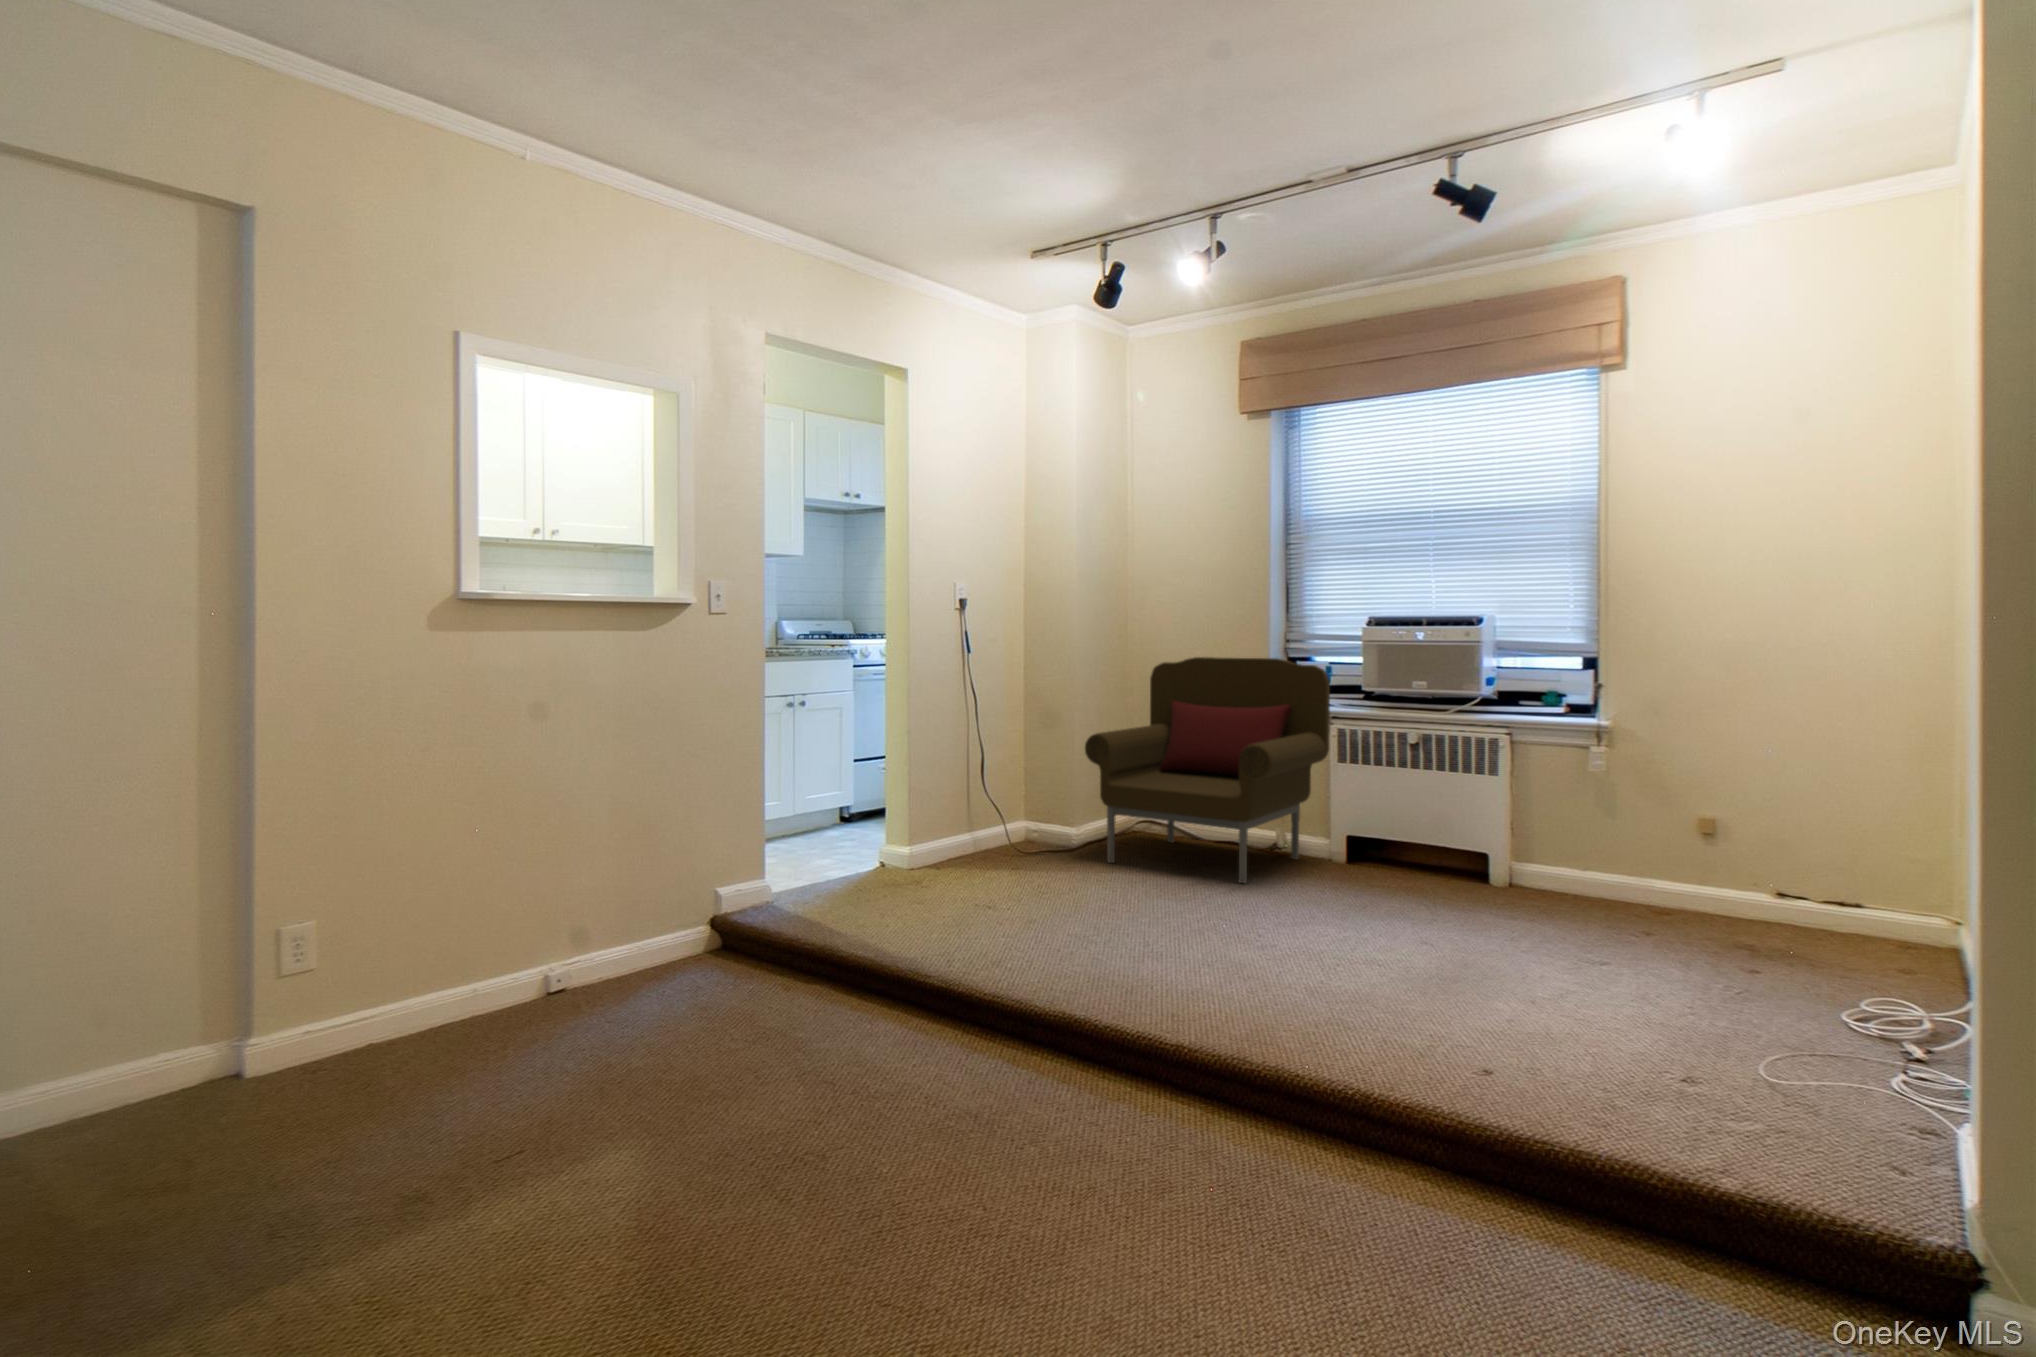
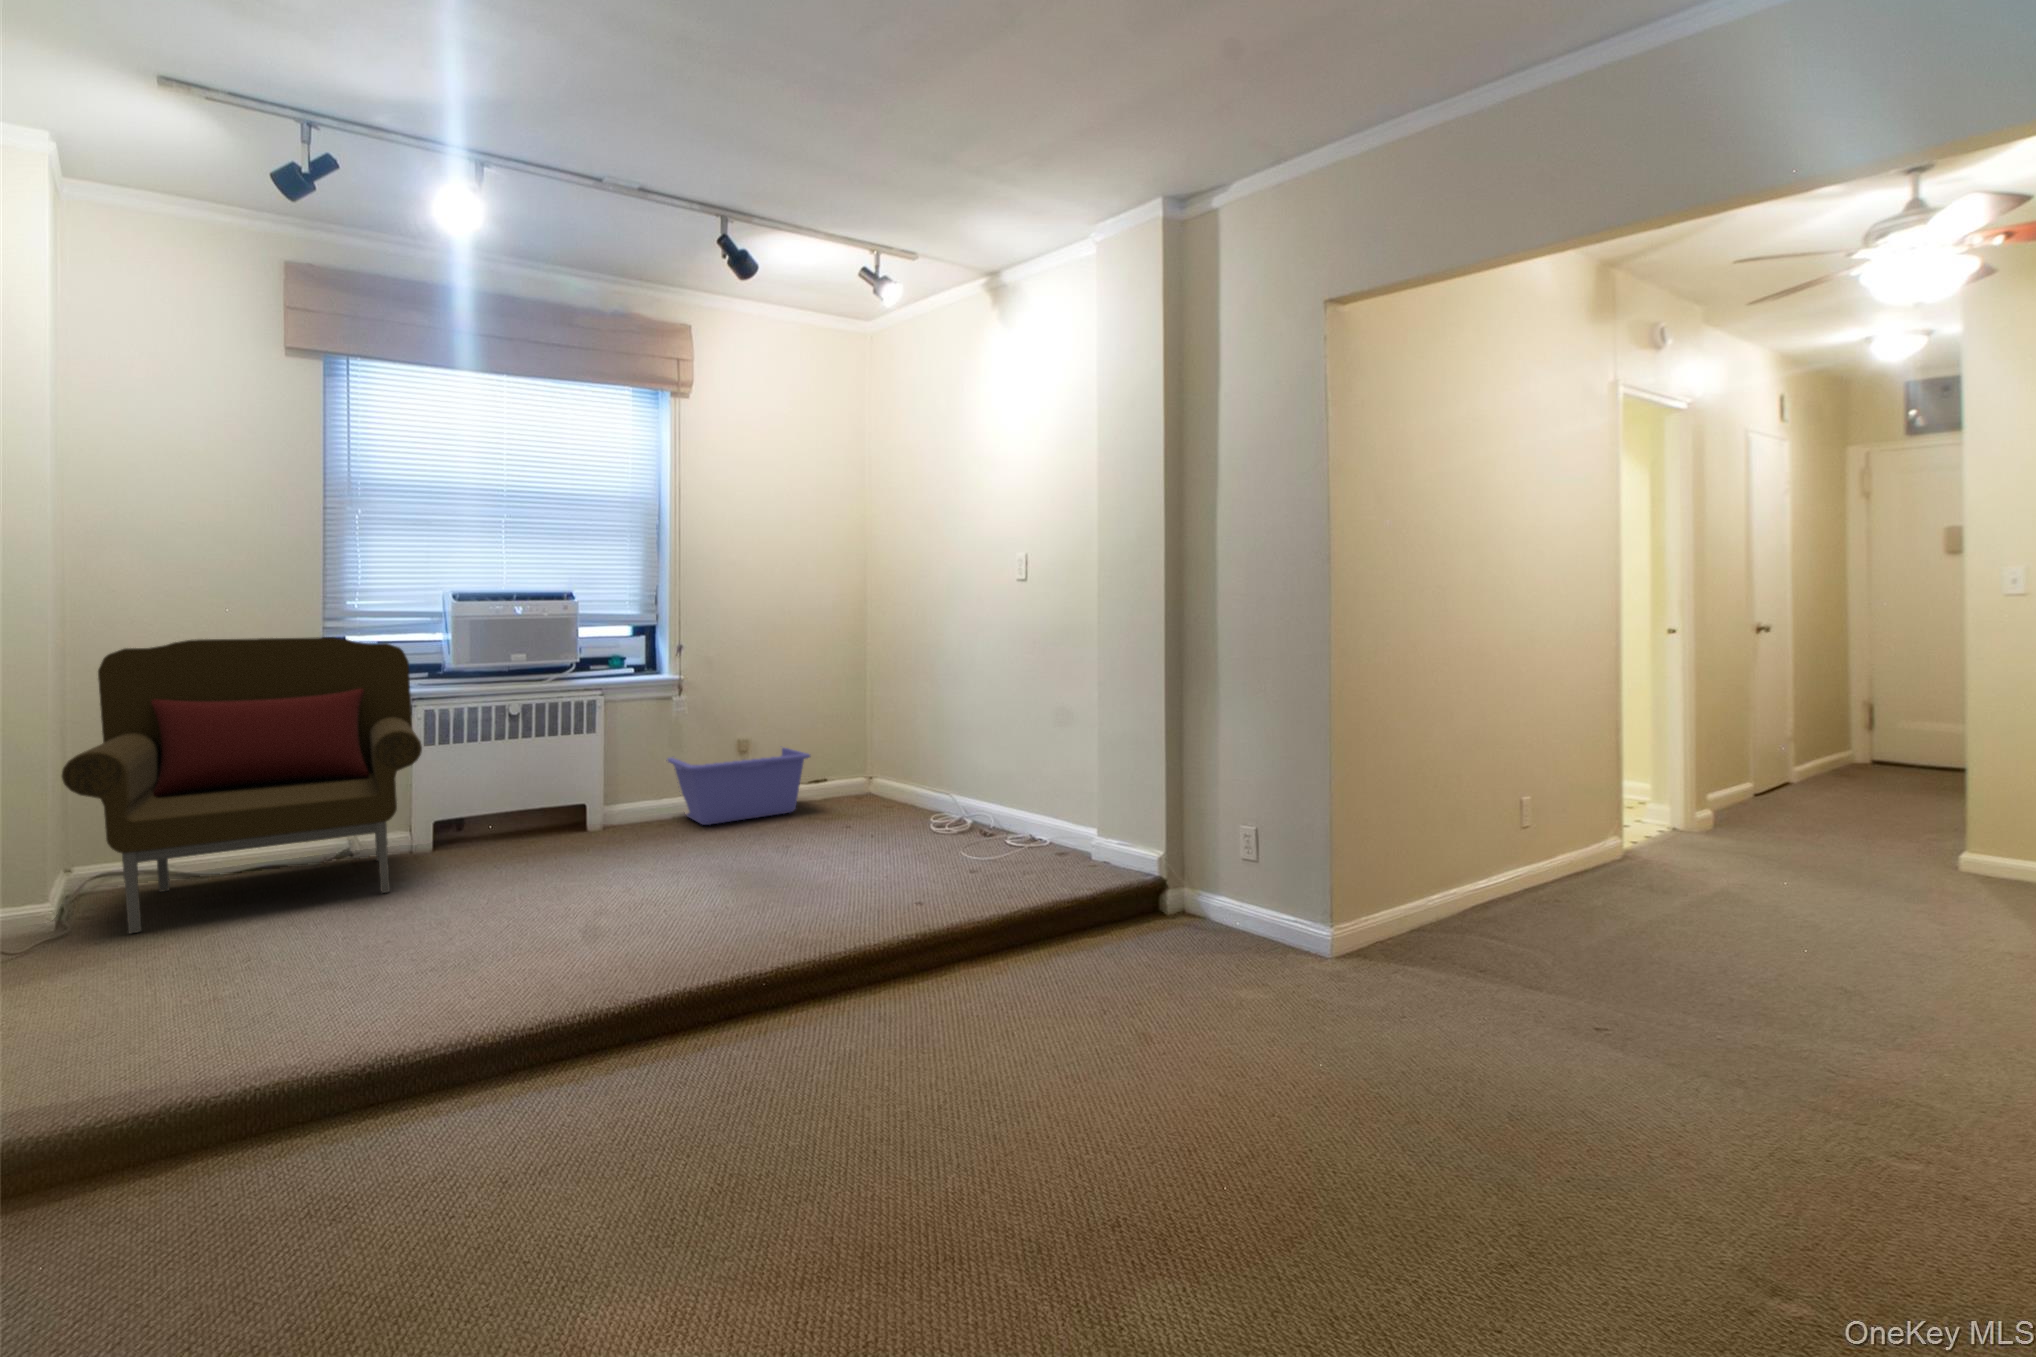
storage bin: none [1562,820,1765,934] -> present [668,748,810,825]

